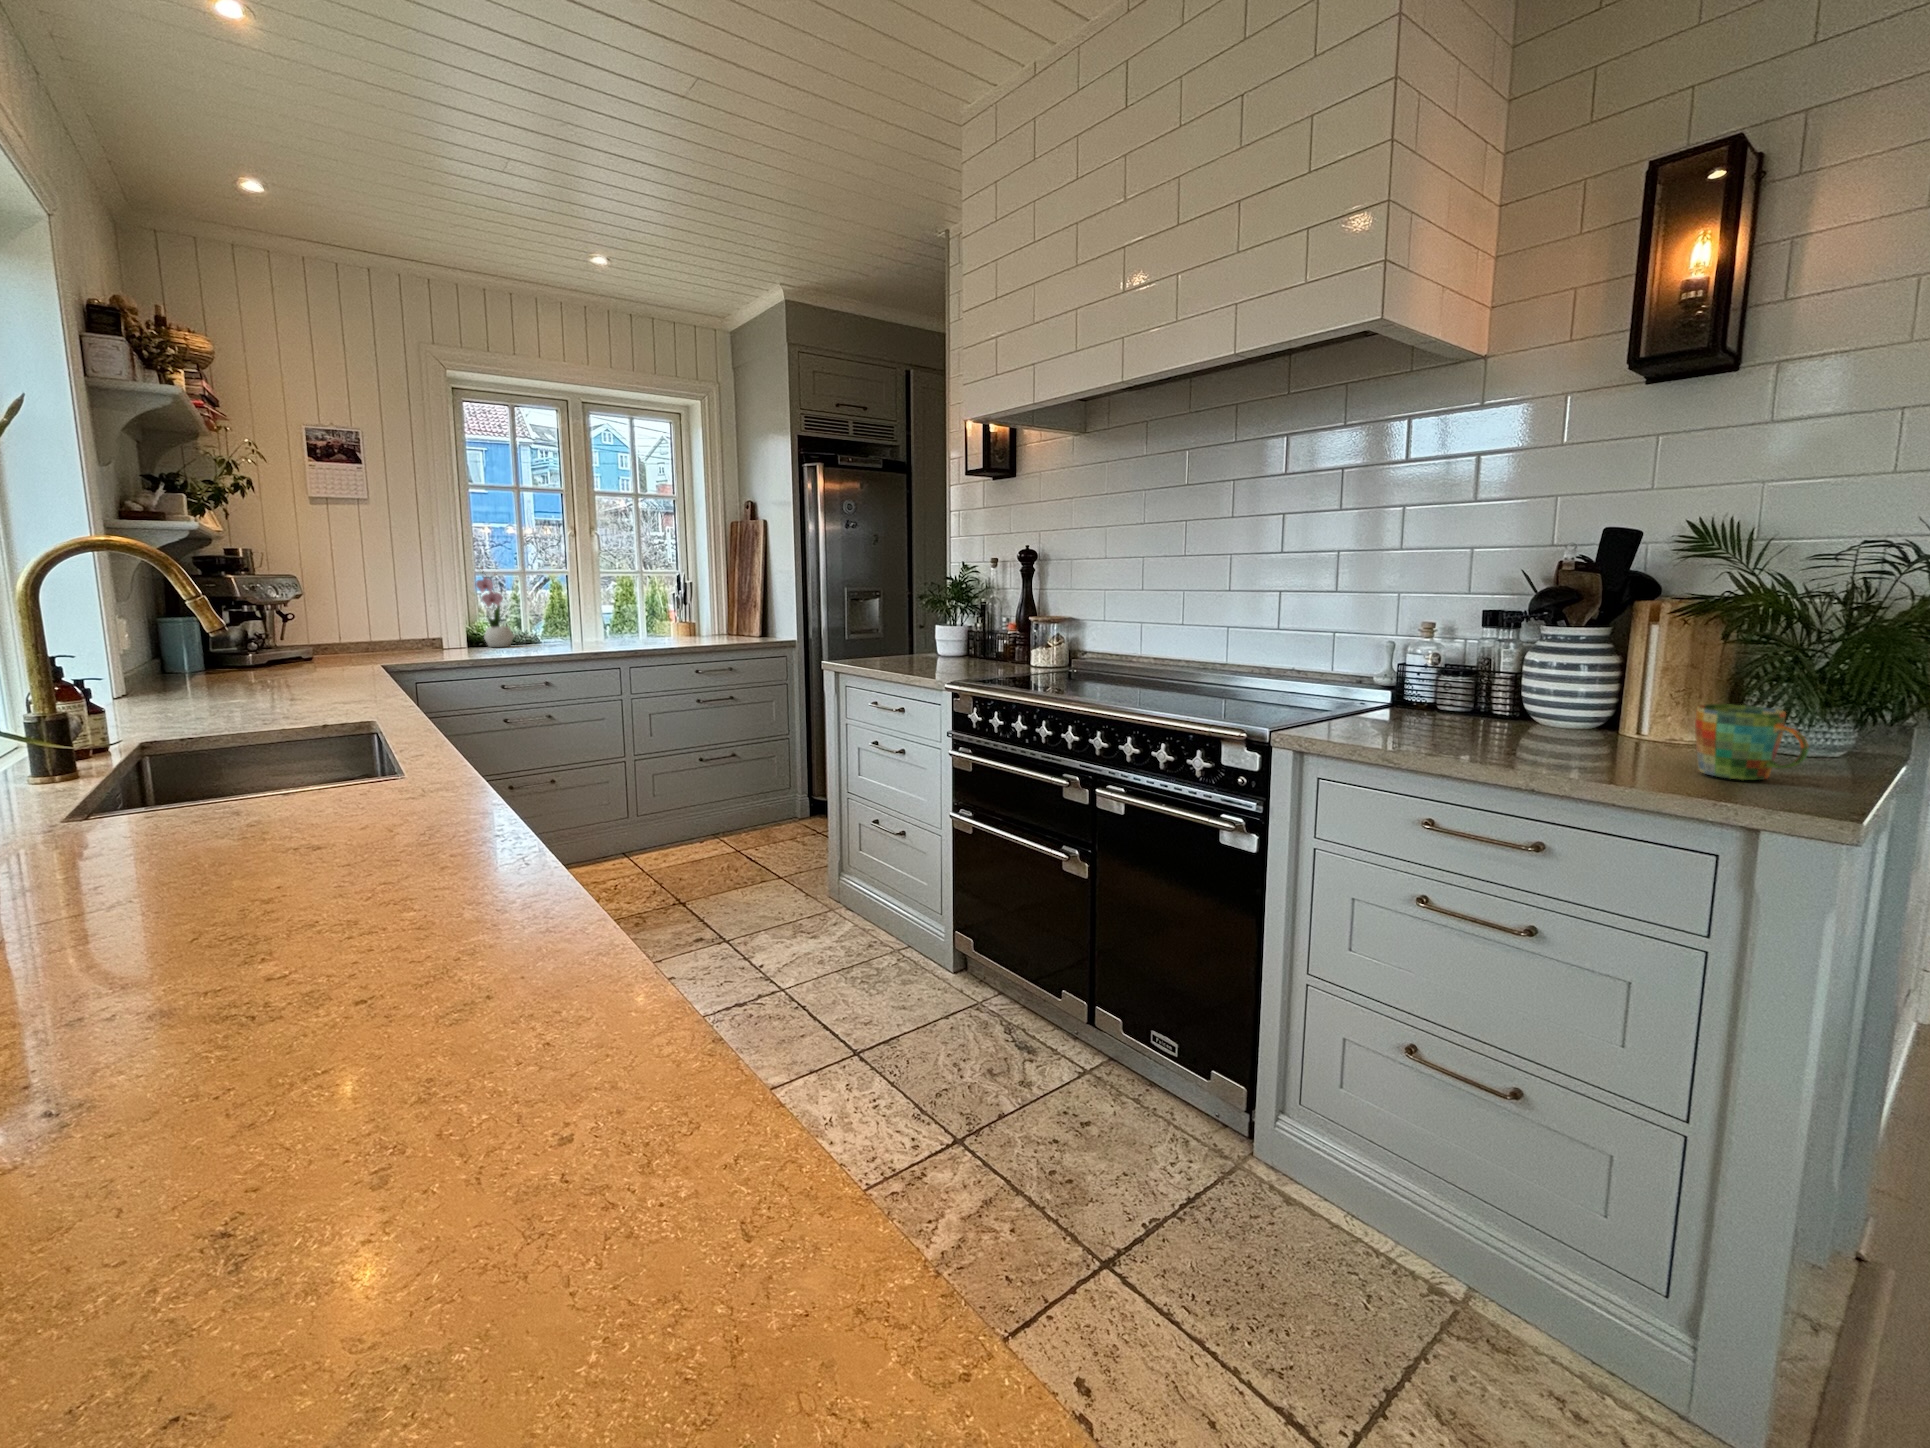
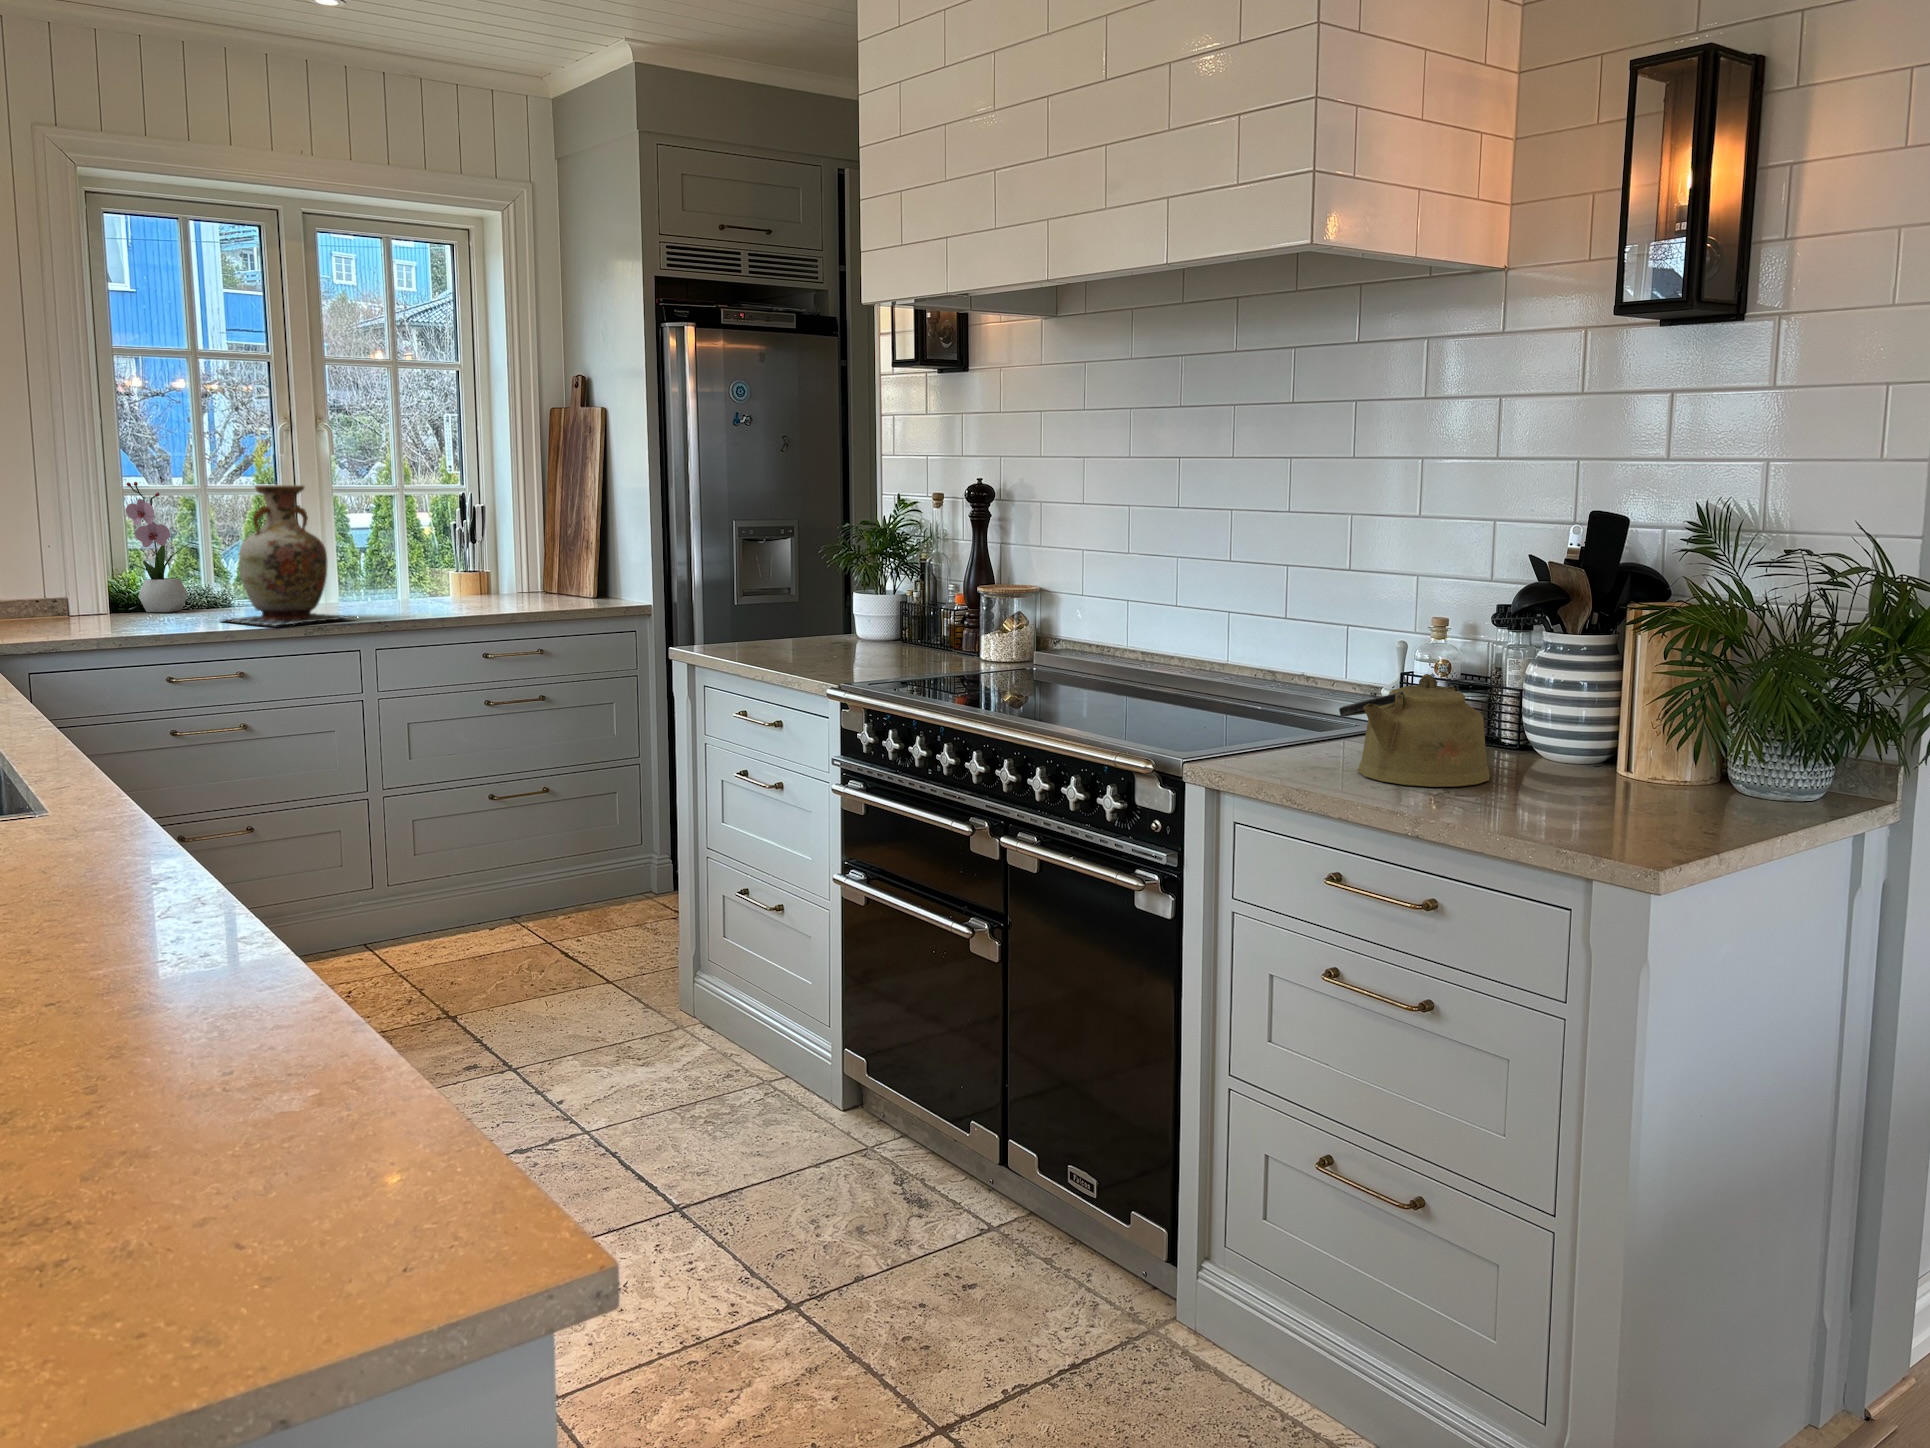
vase: none [530,566,619,653] -> present [224,485,354,626]
kettle: none [1407,659,1544,749] -> present [1339,674,1490,787]
mug: present [1695,704,1809,780] -> none [1589,736,1674,824]

